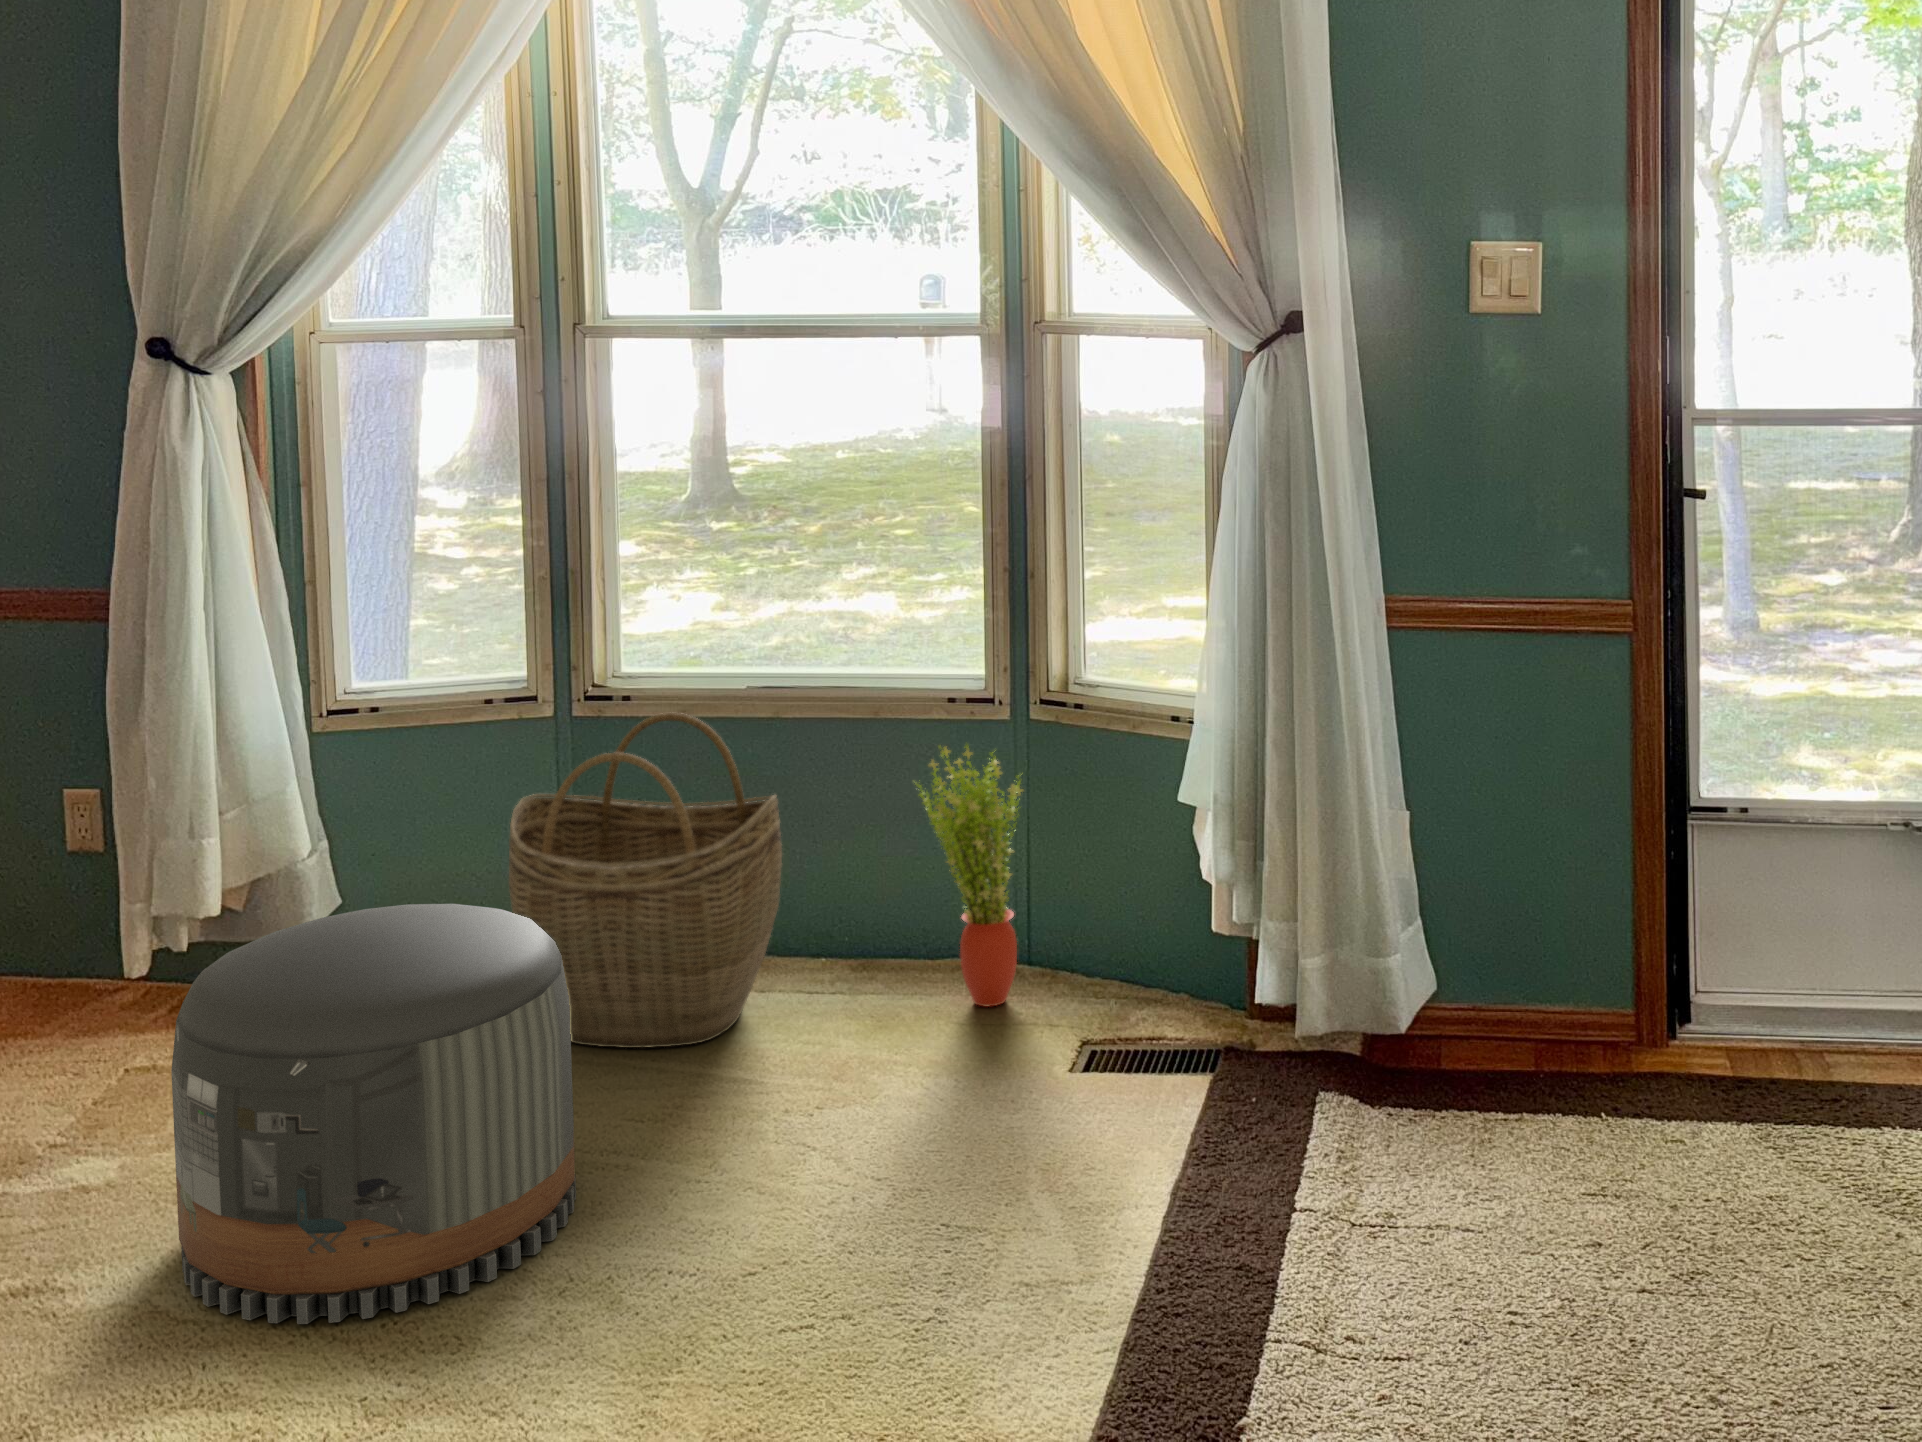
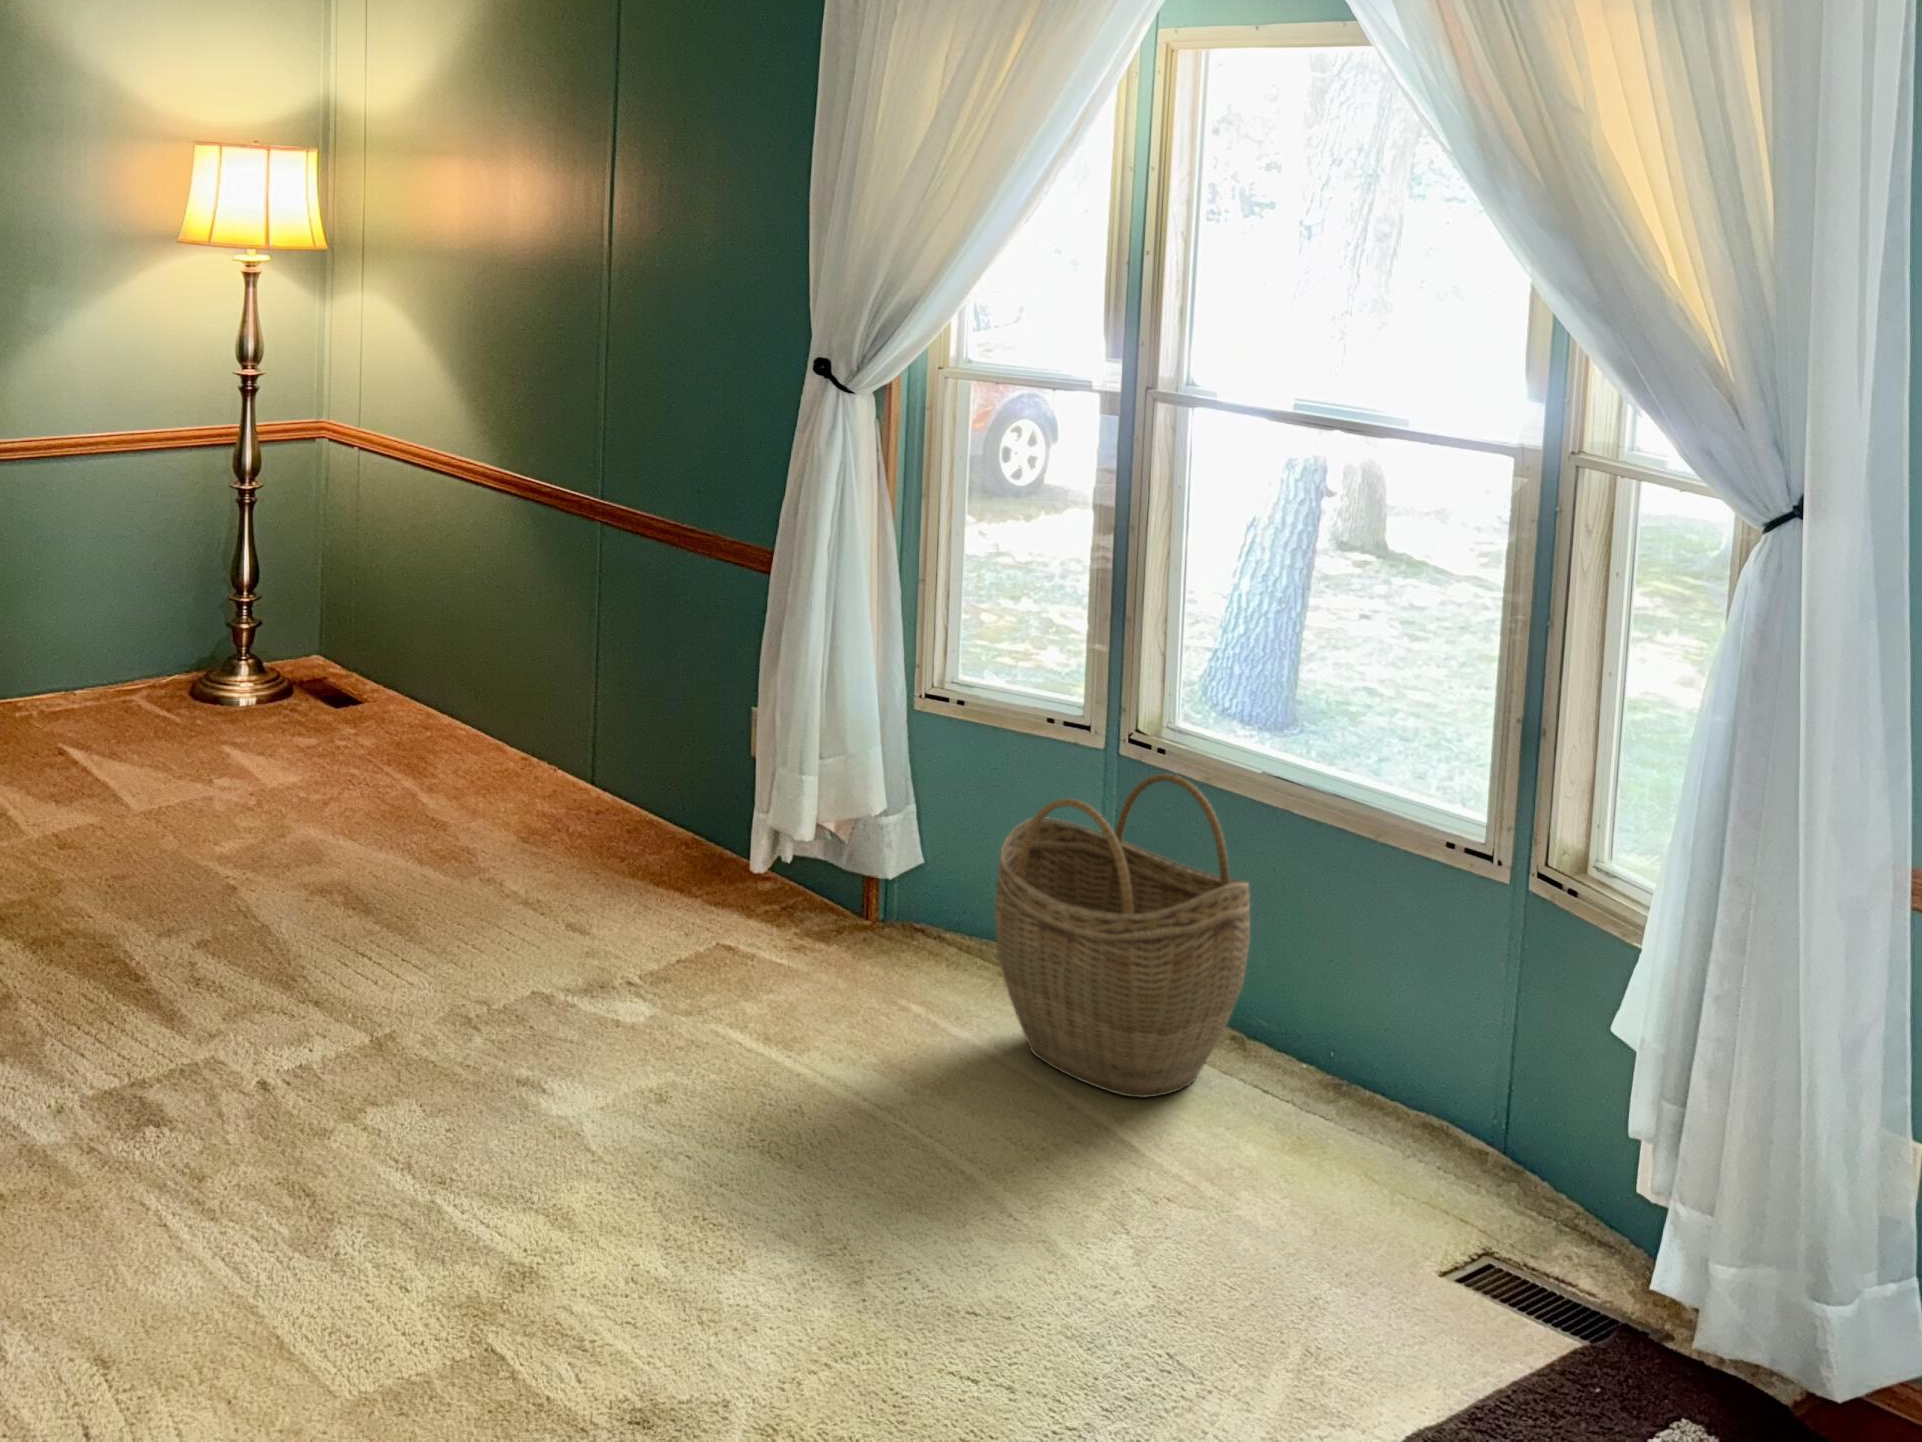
potted plant: present [917,745,1023,1007] -> none [1367,882,1489,1177]
pouf: present [171,904,576,1324] -> none [621,874,933,1222]

